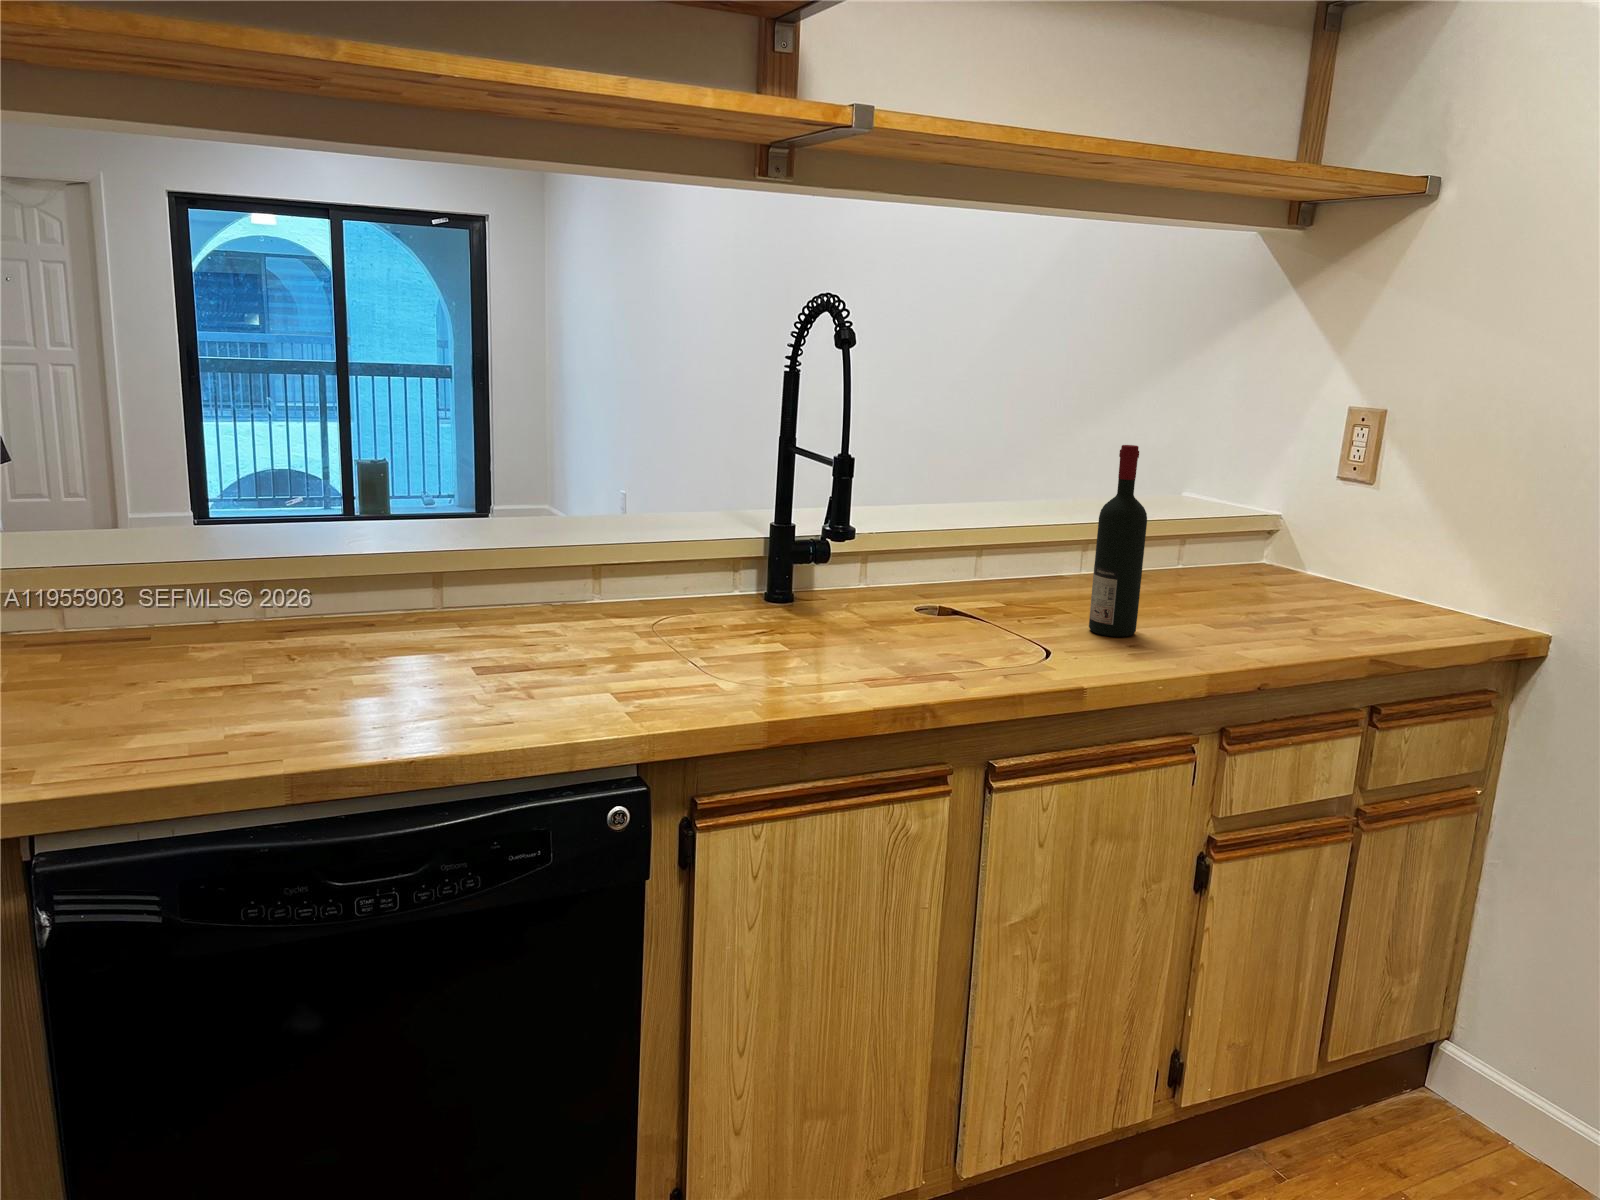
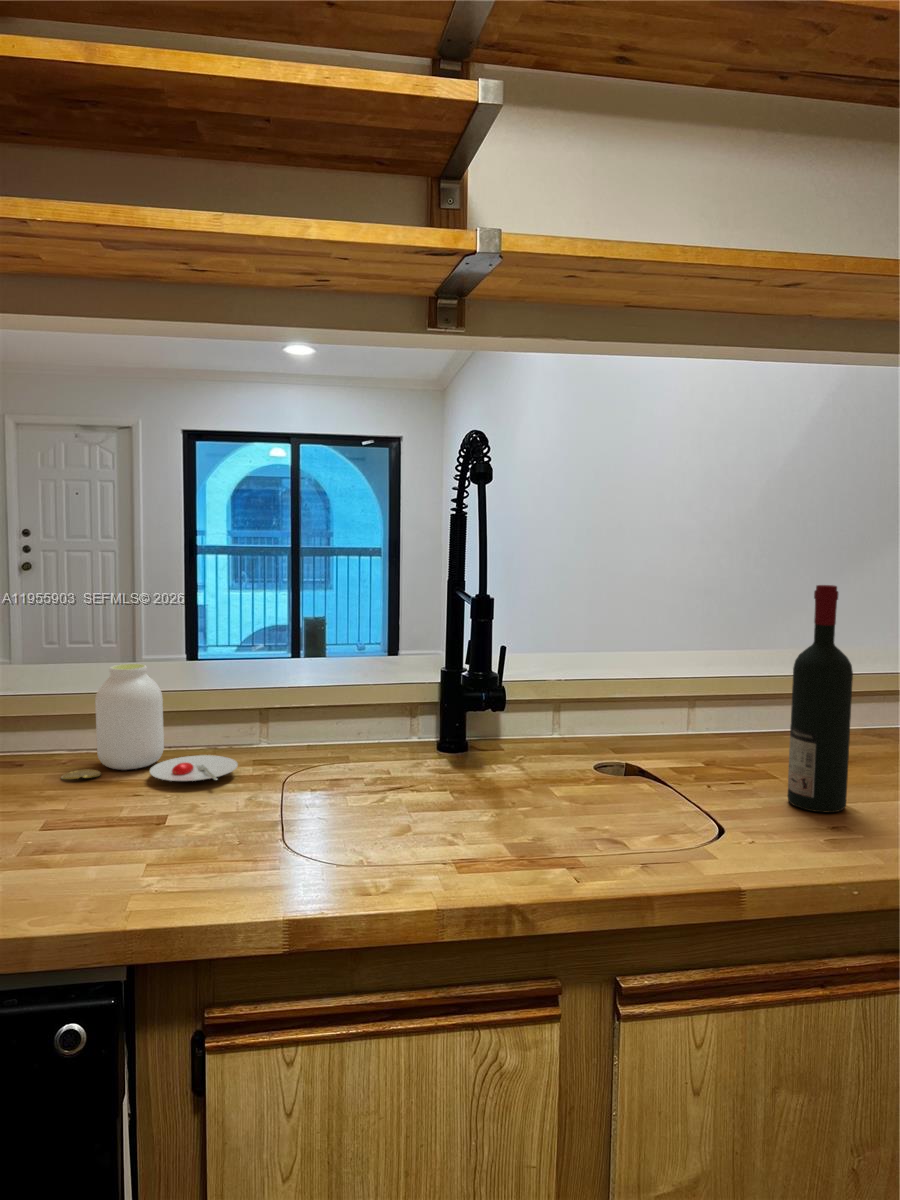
jar: none [427,522,602,638] -> present [61,664,238,781]

